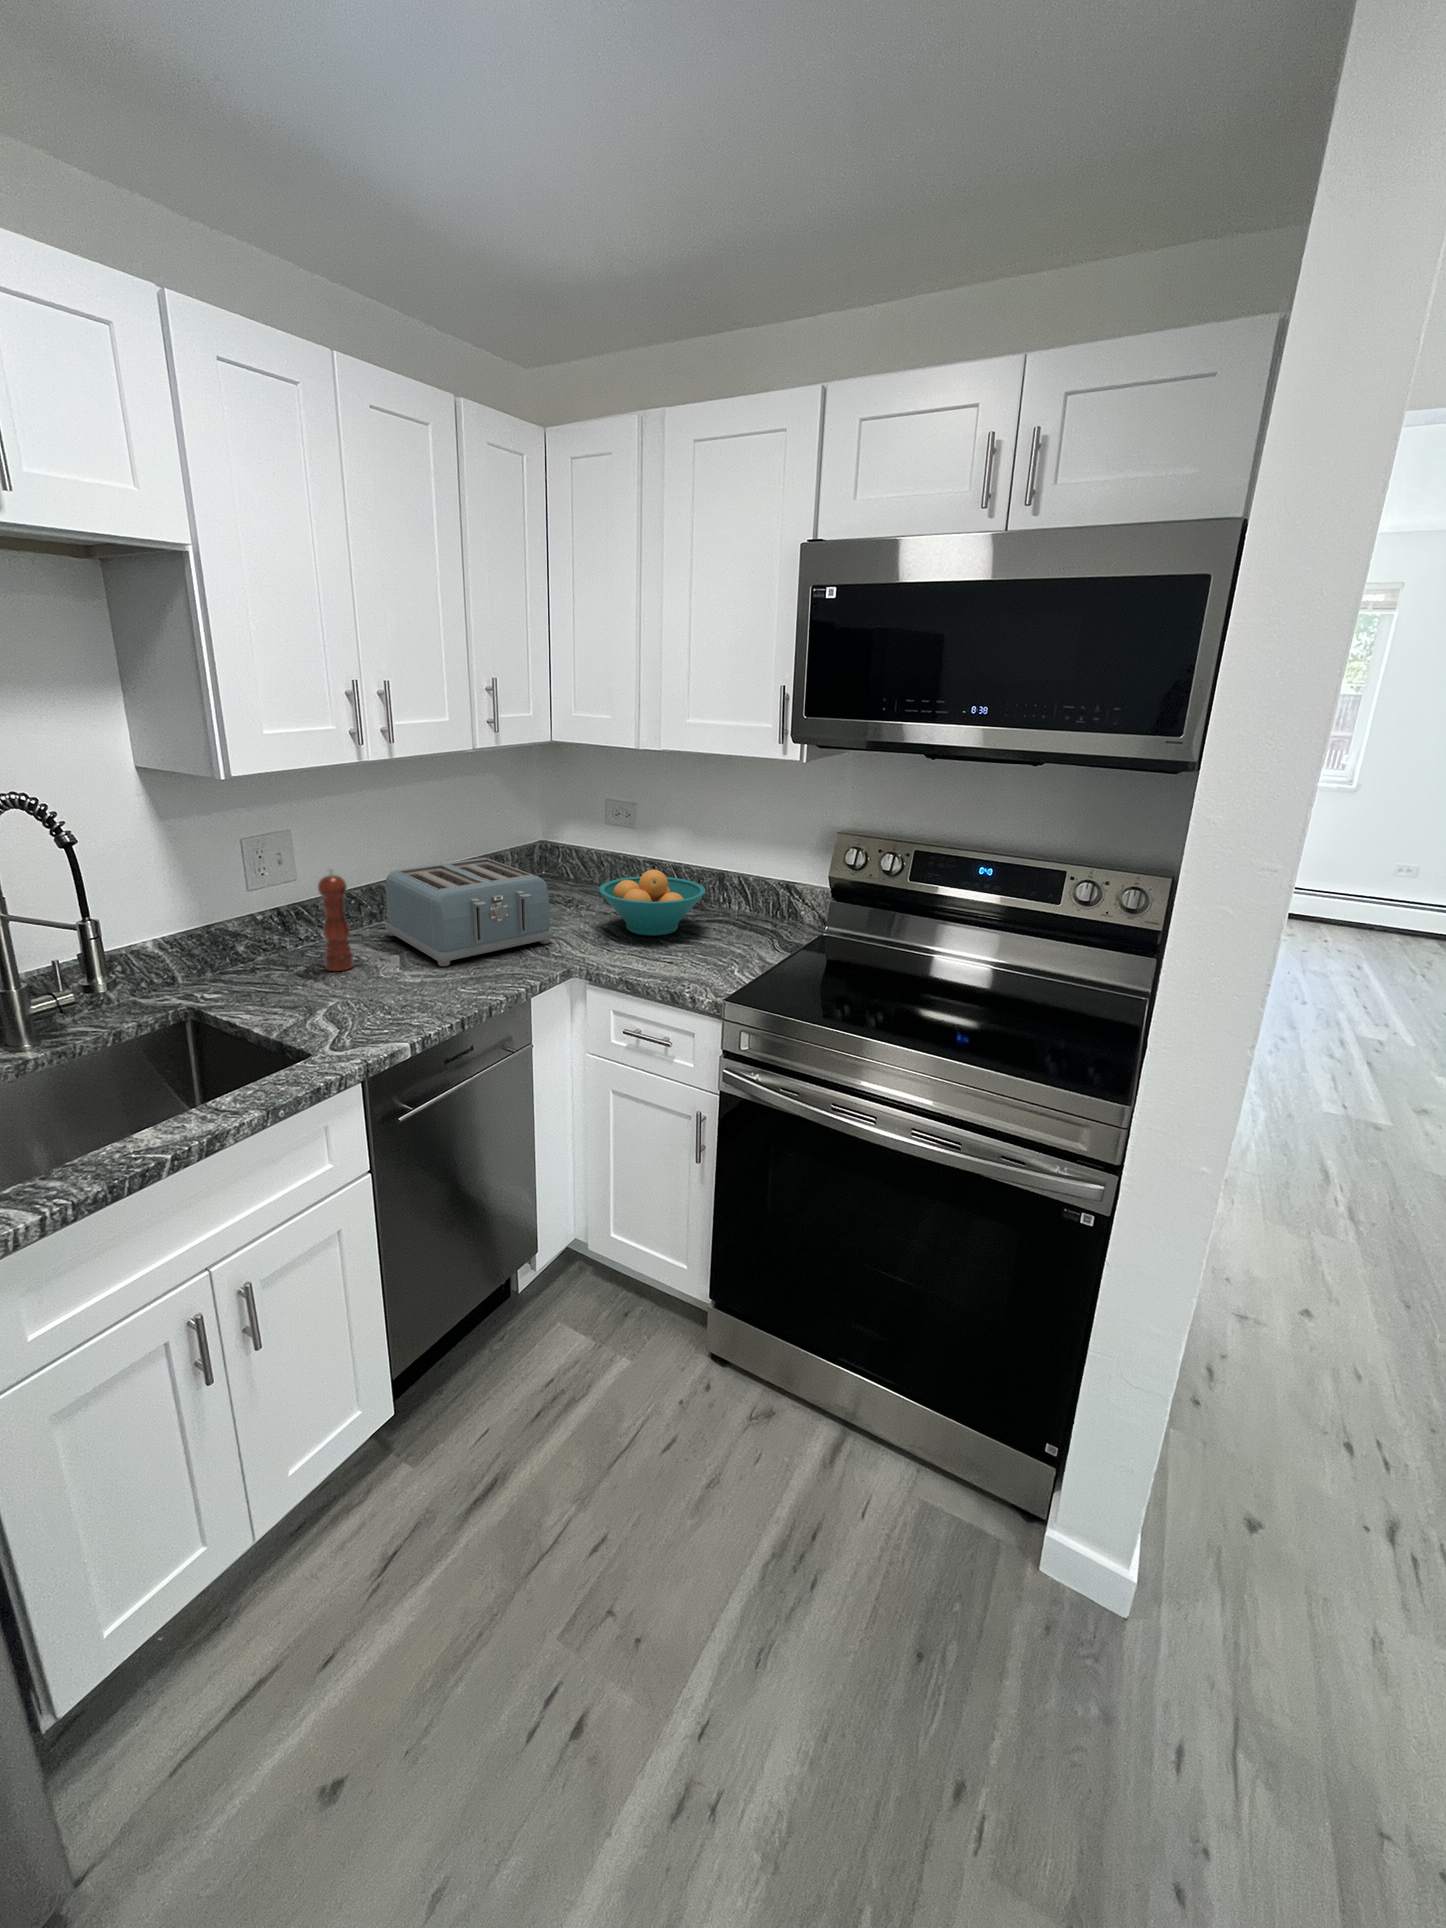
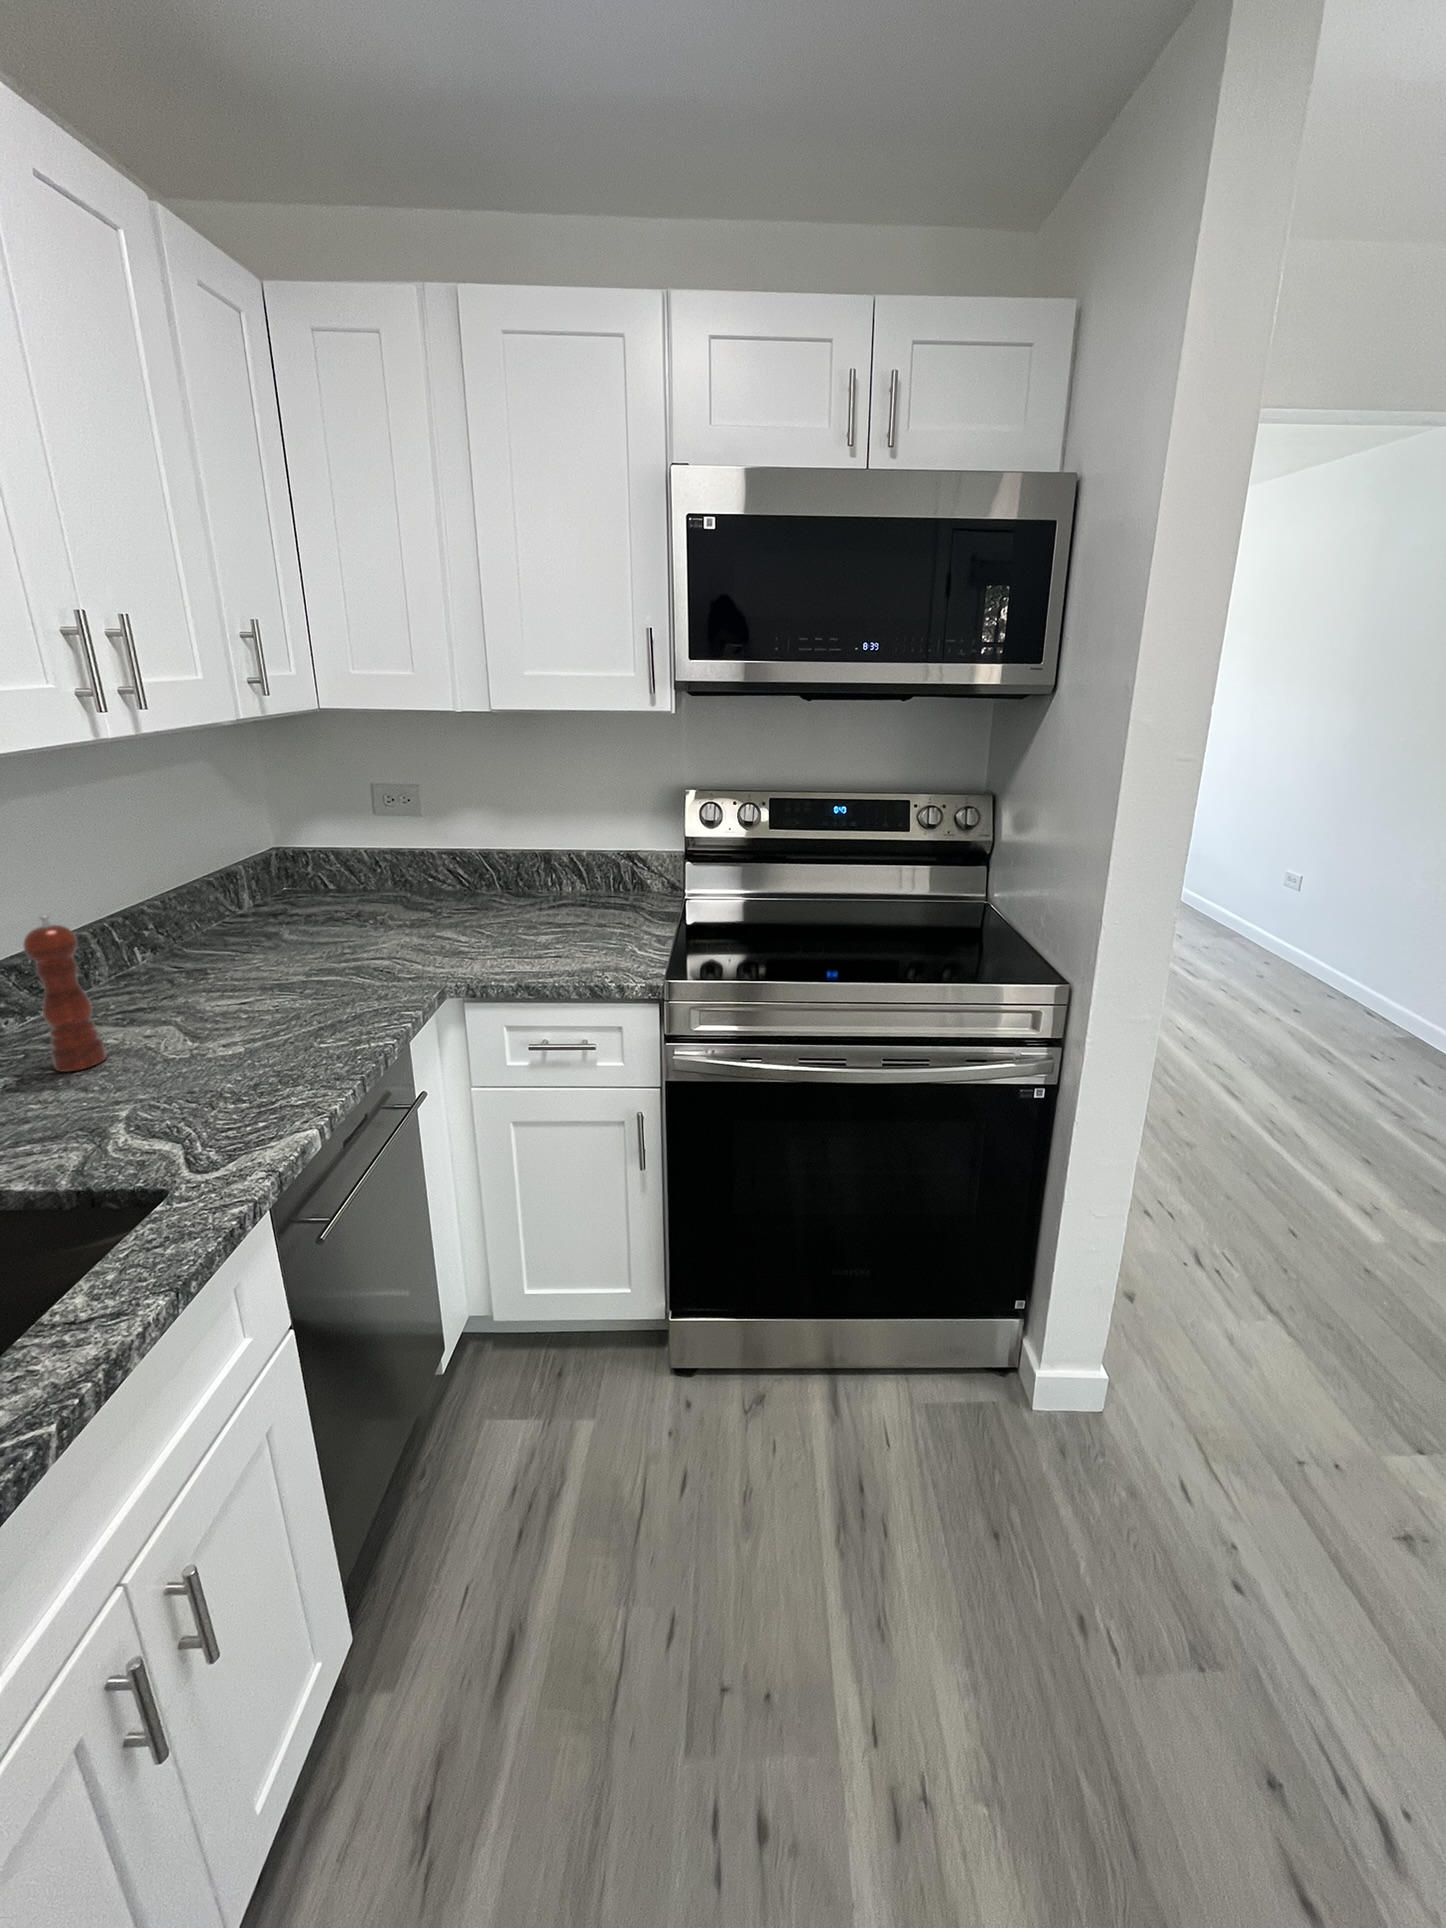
toaster: present [385,858,553,966] -> none [107,874,388,1025]
fruit bowl: present [599,870,706,936] -> none [425,856,558,935]

